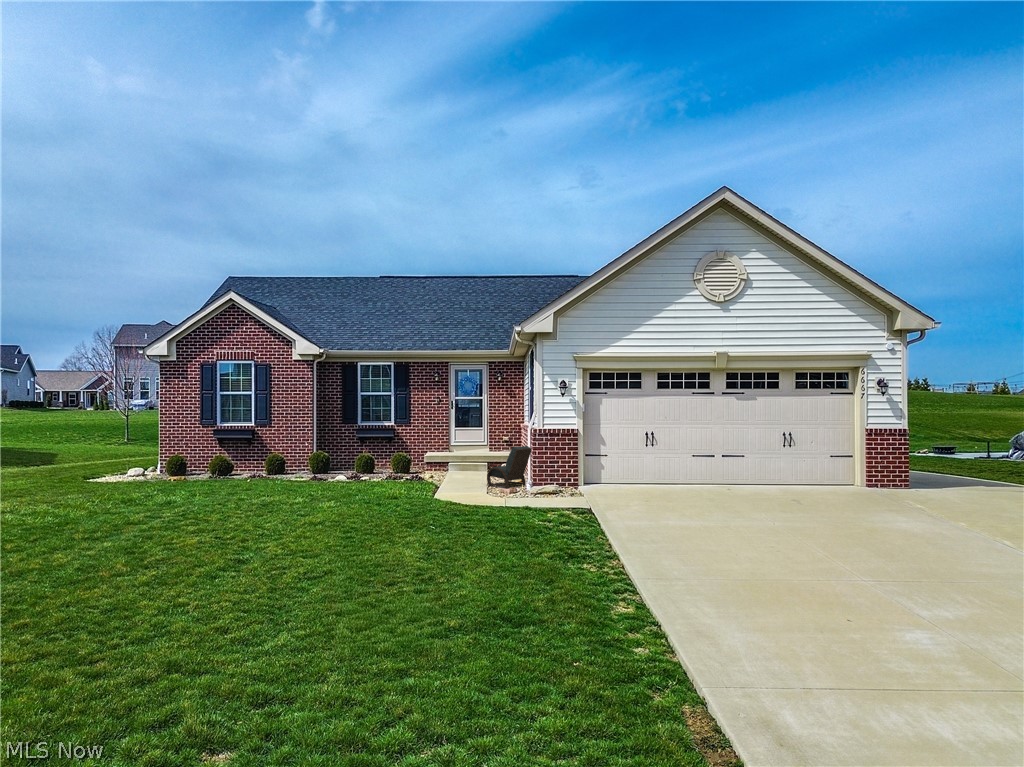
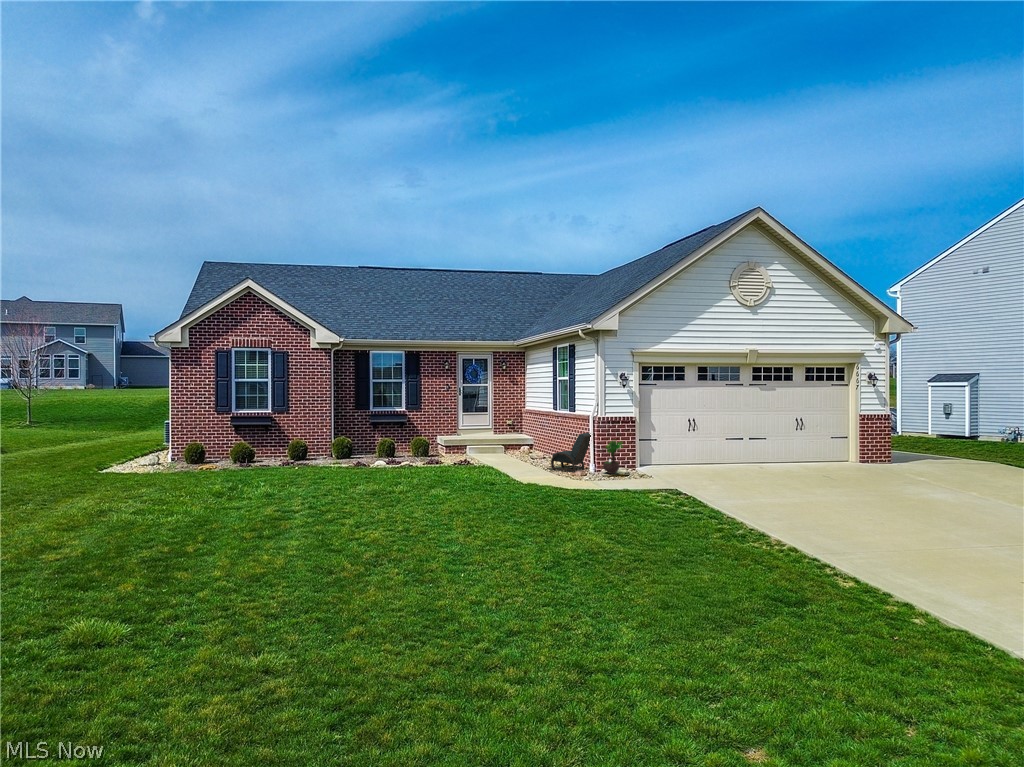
potted tree: none [532,451,556,491] -> present [603,441,622,474]

